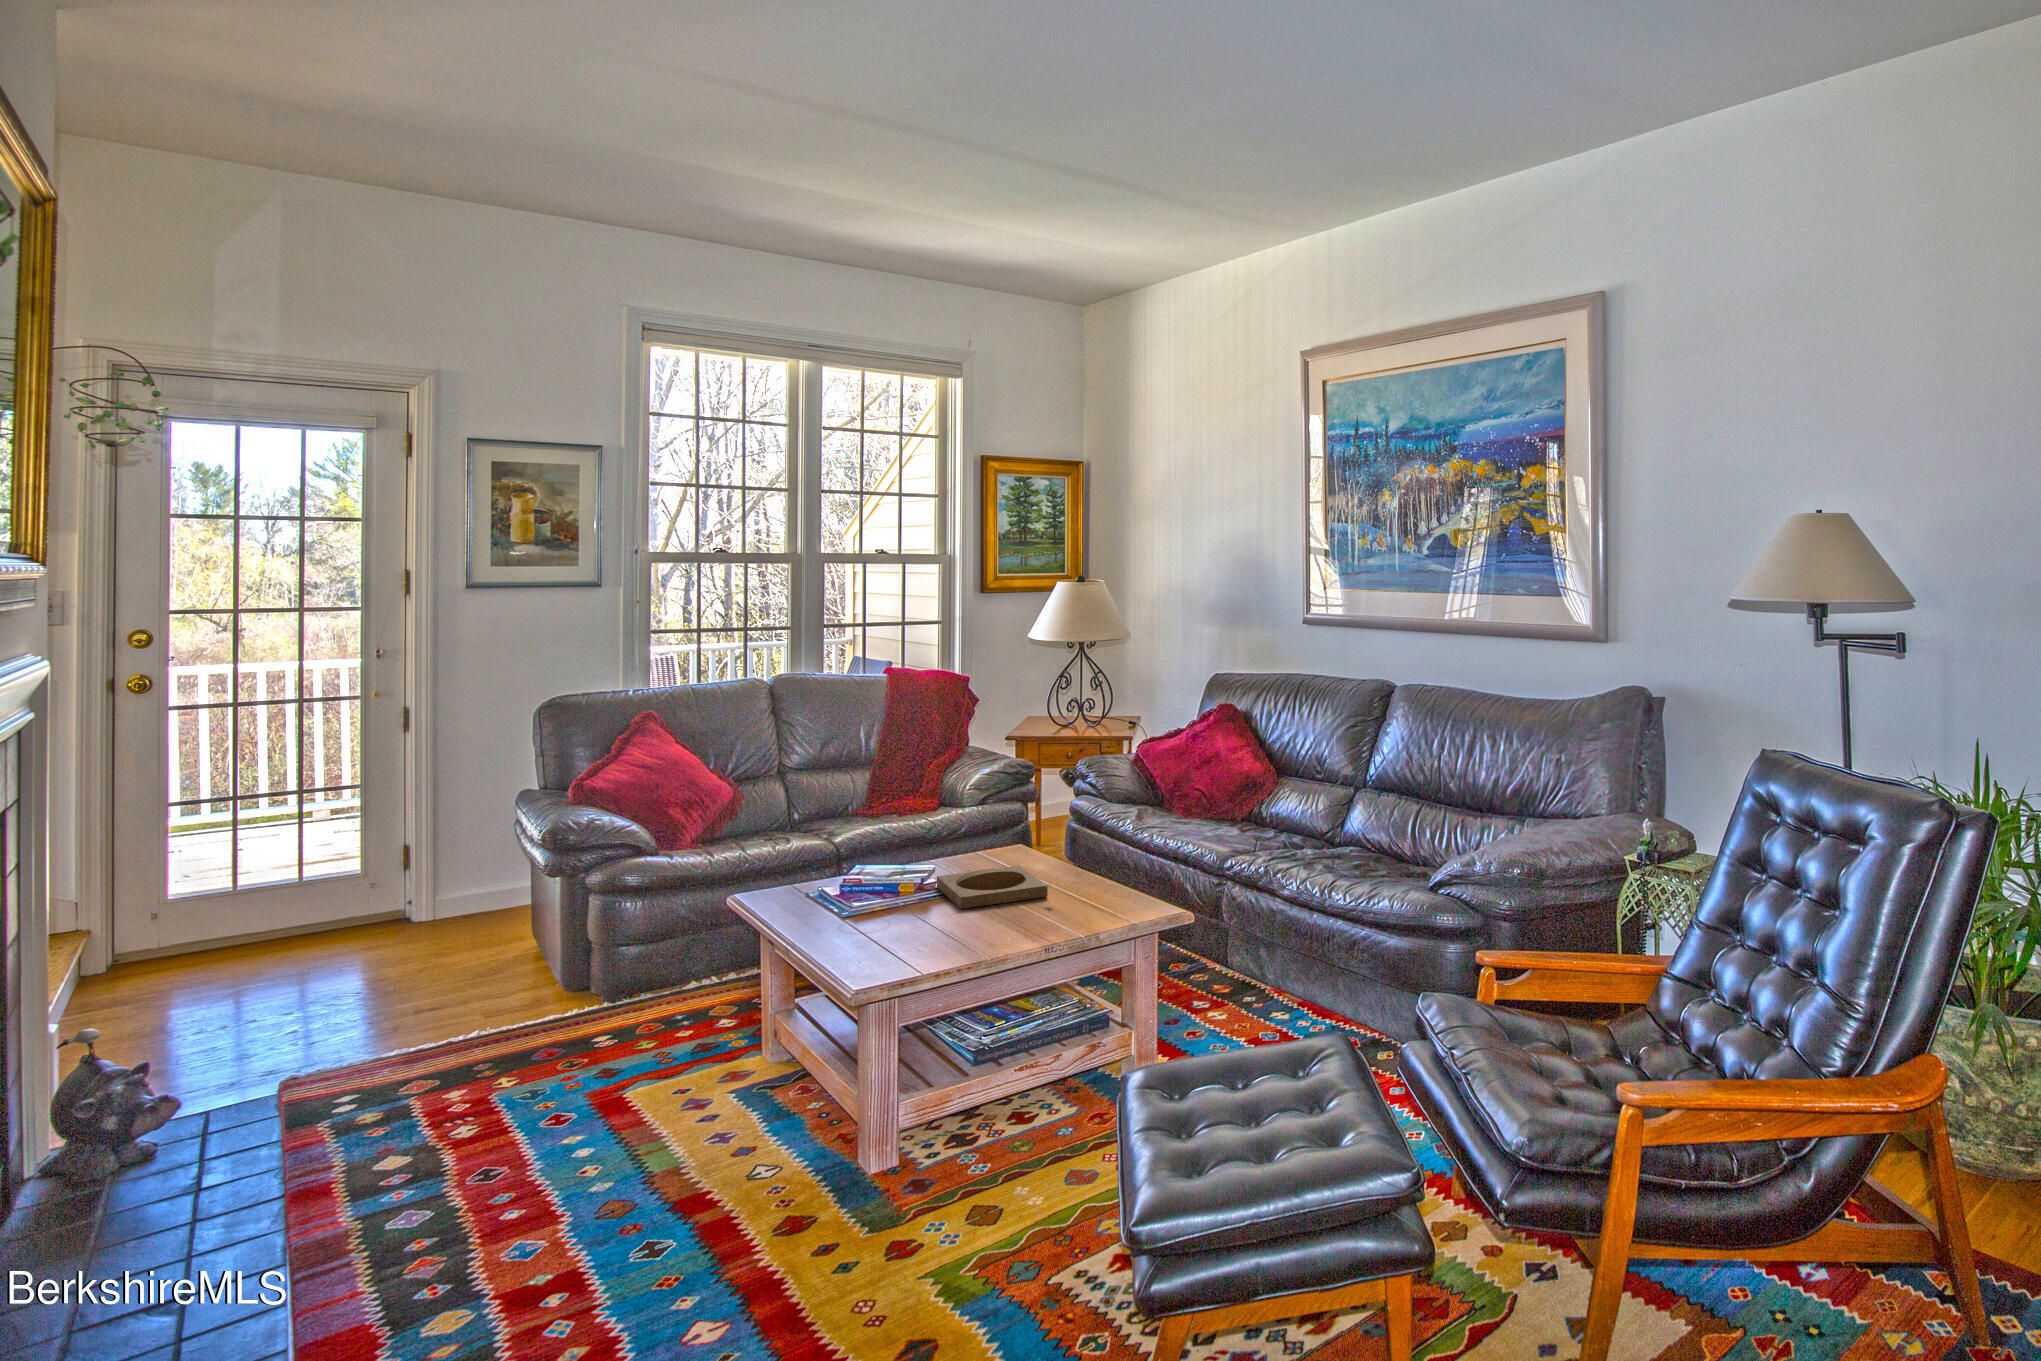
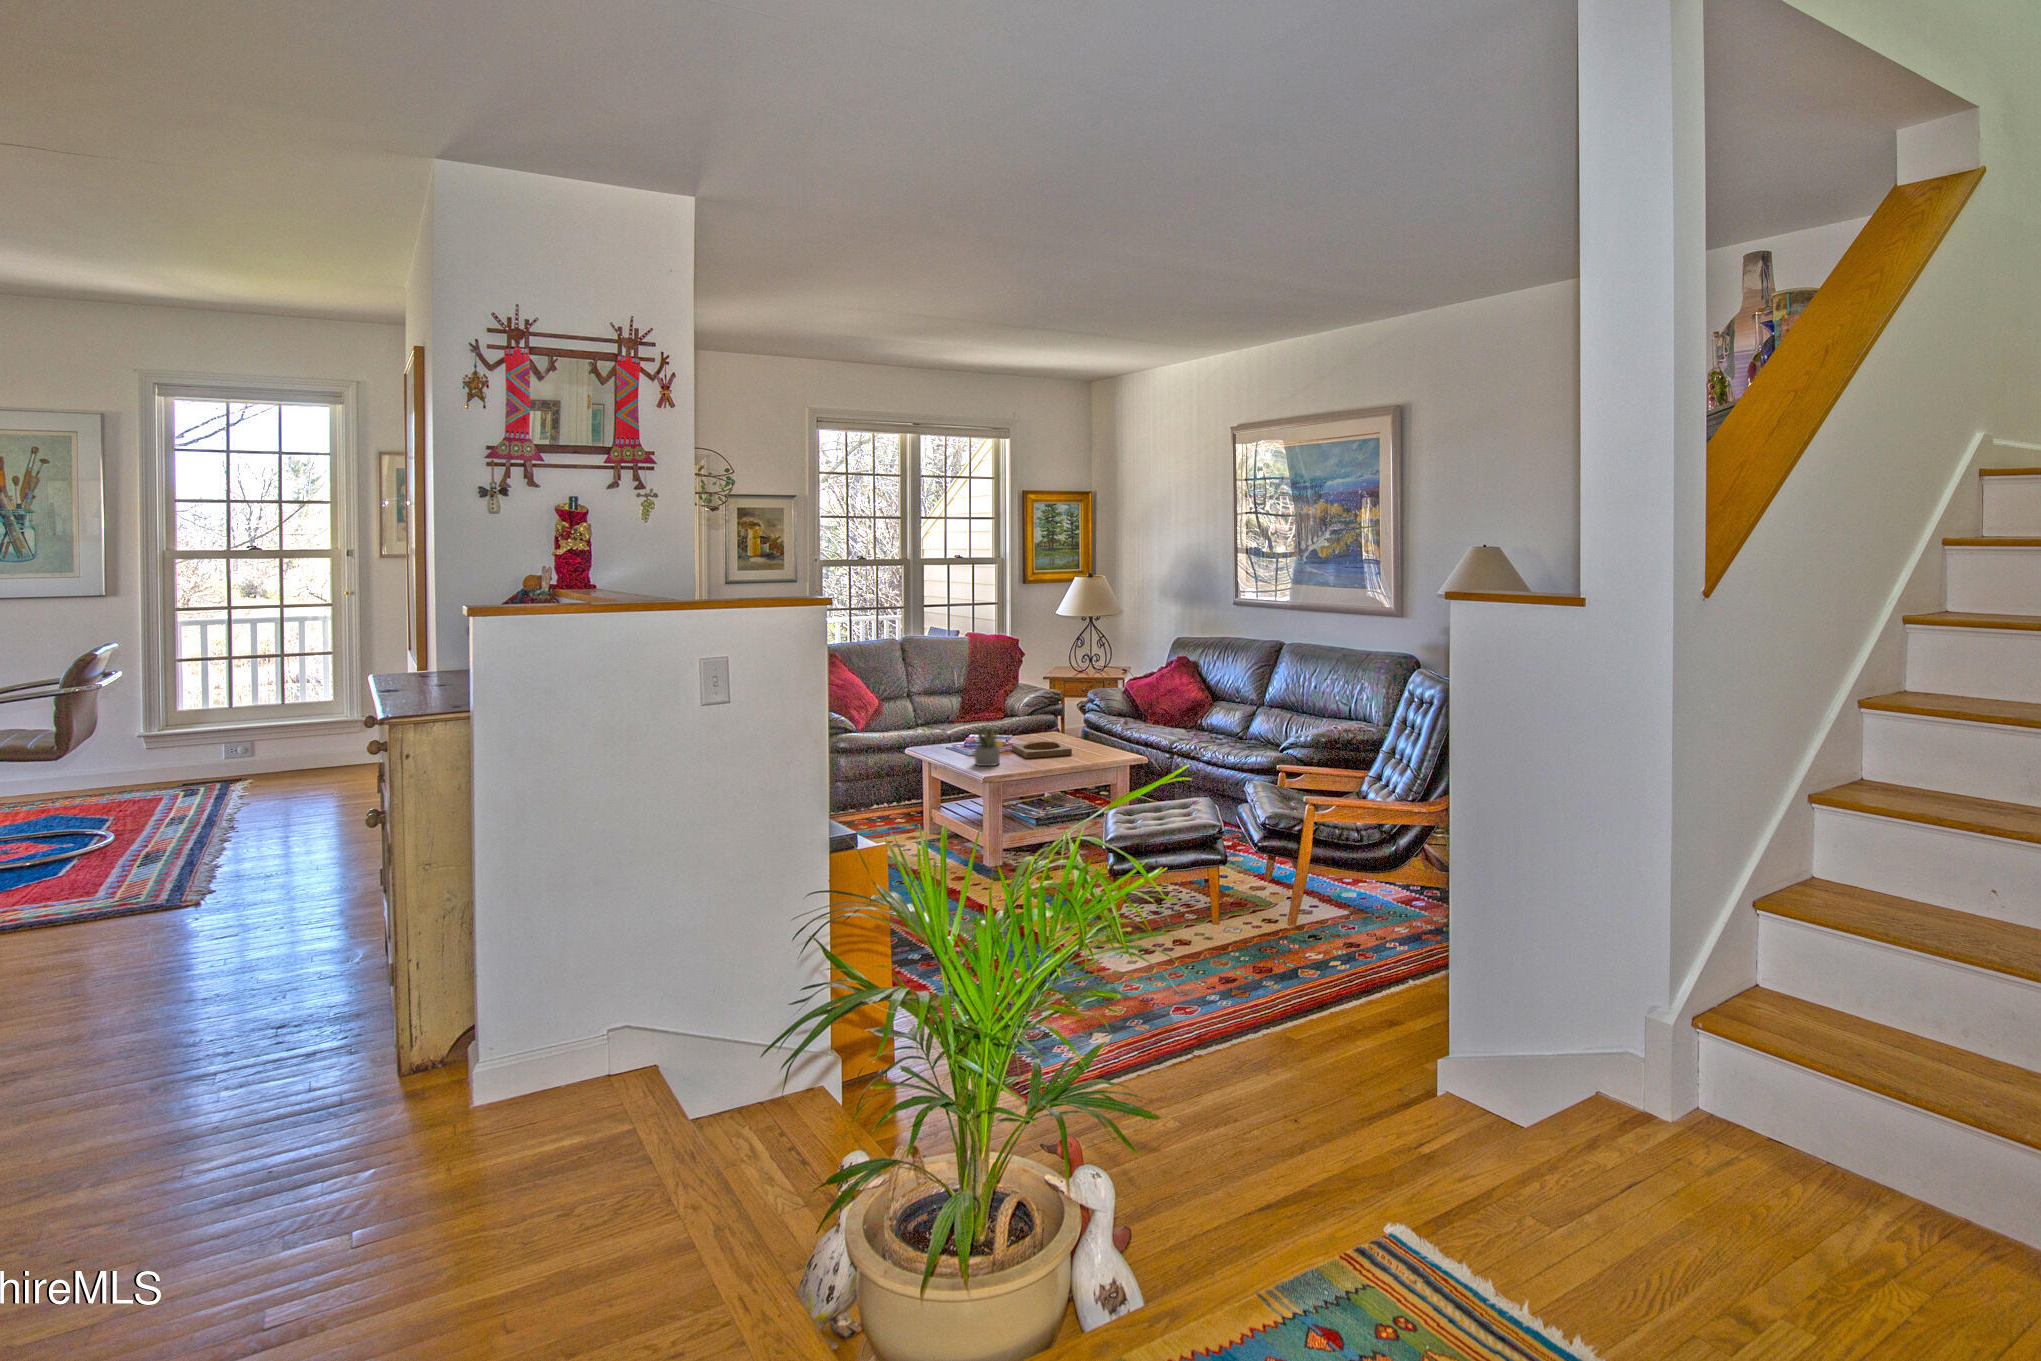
succulent plant: none [852,847,906,934] -> present [975,727,1000,766]

